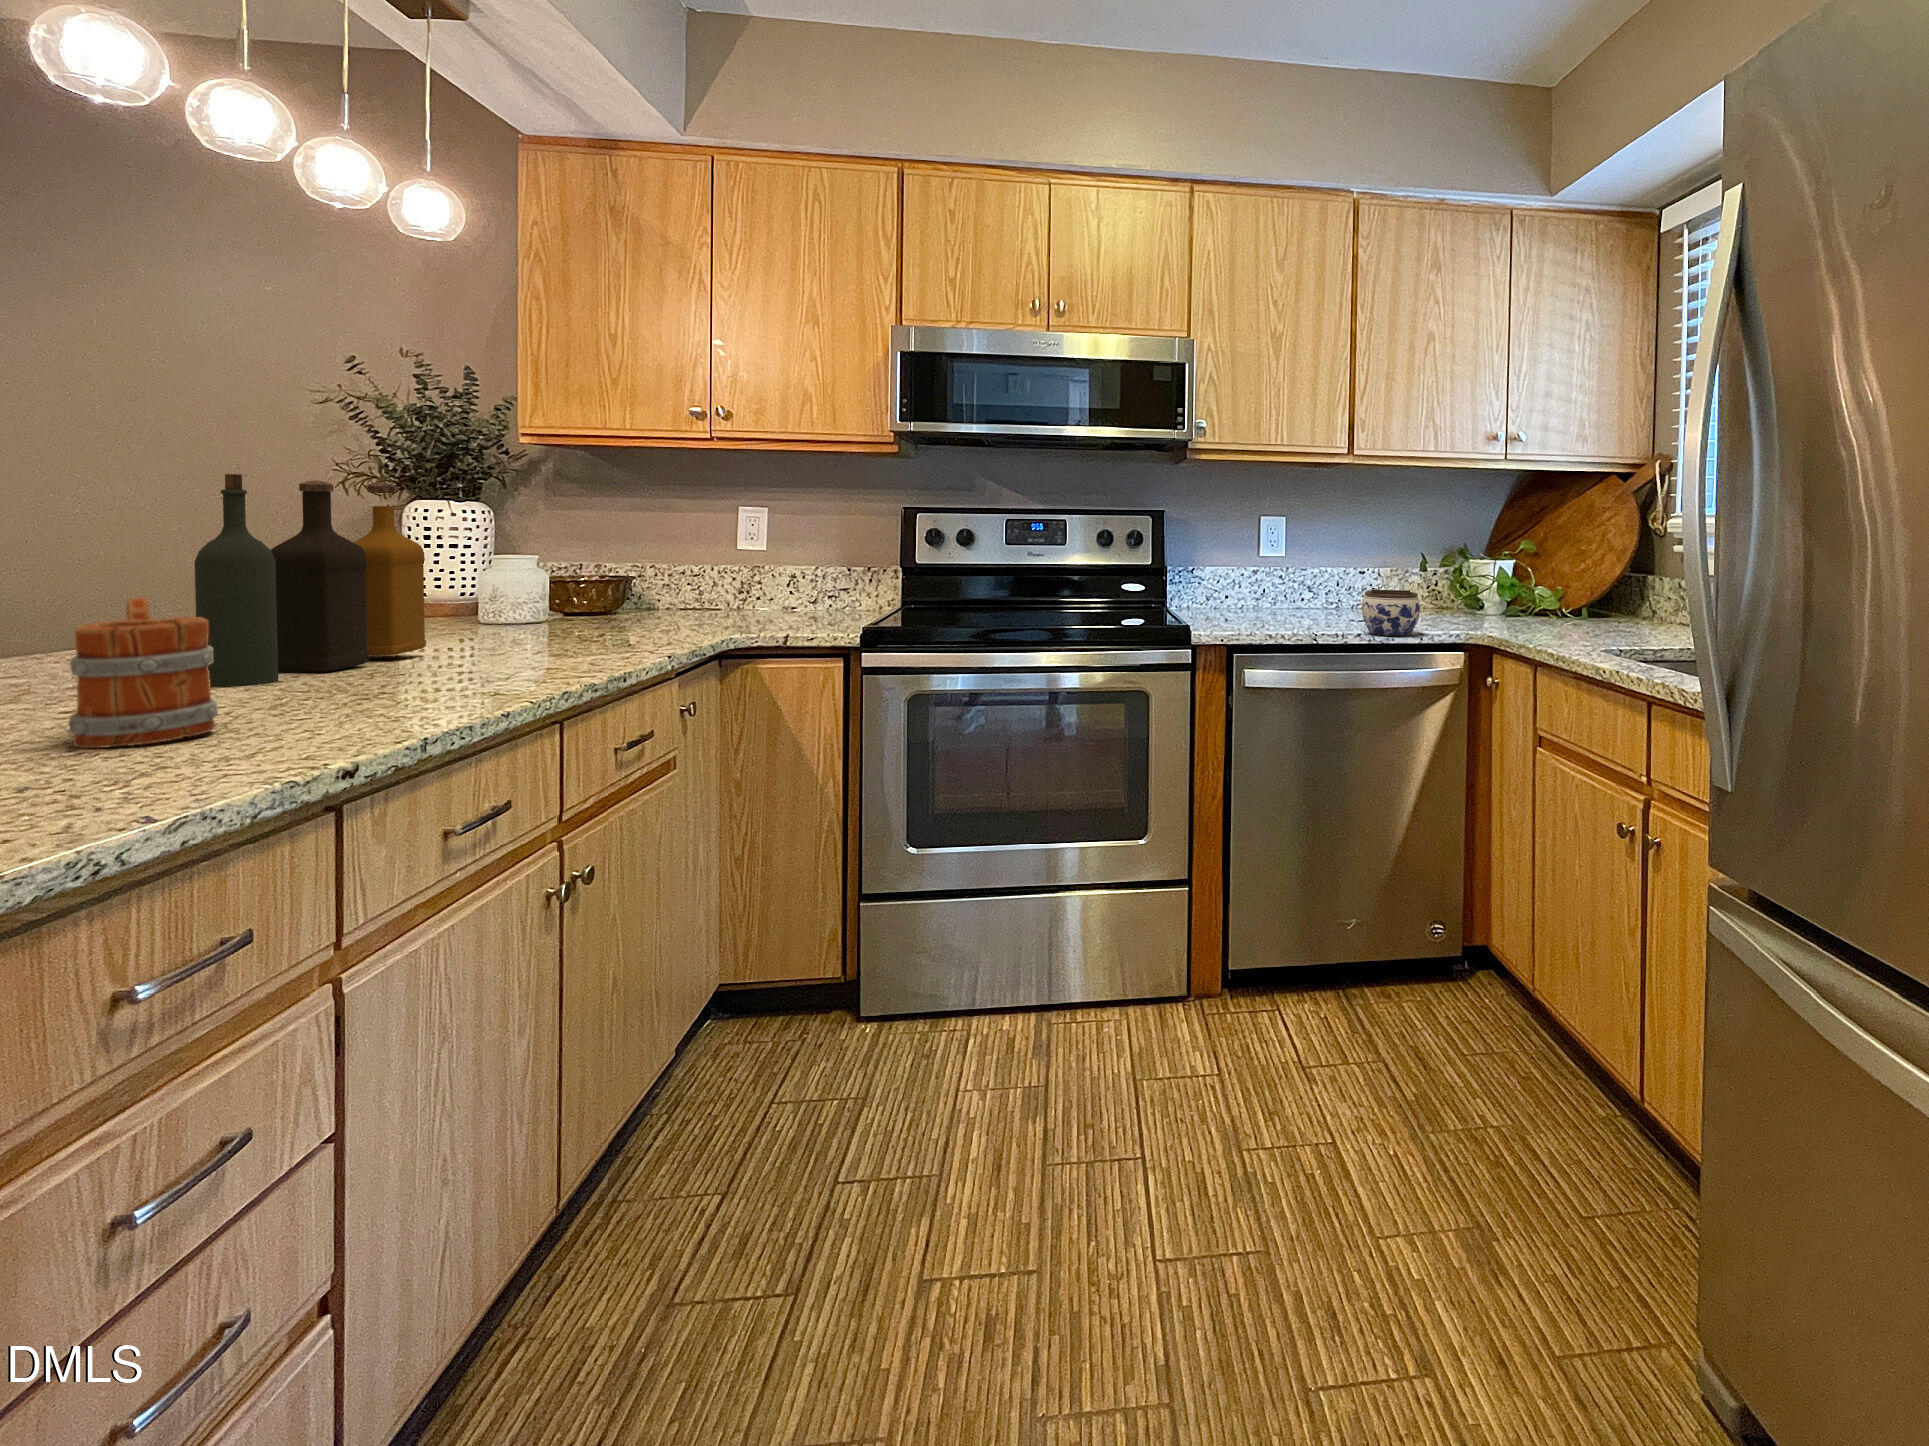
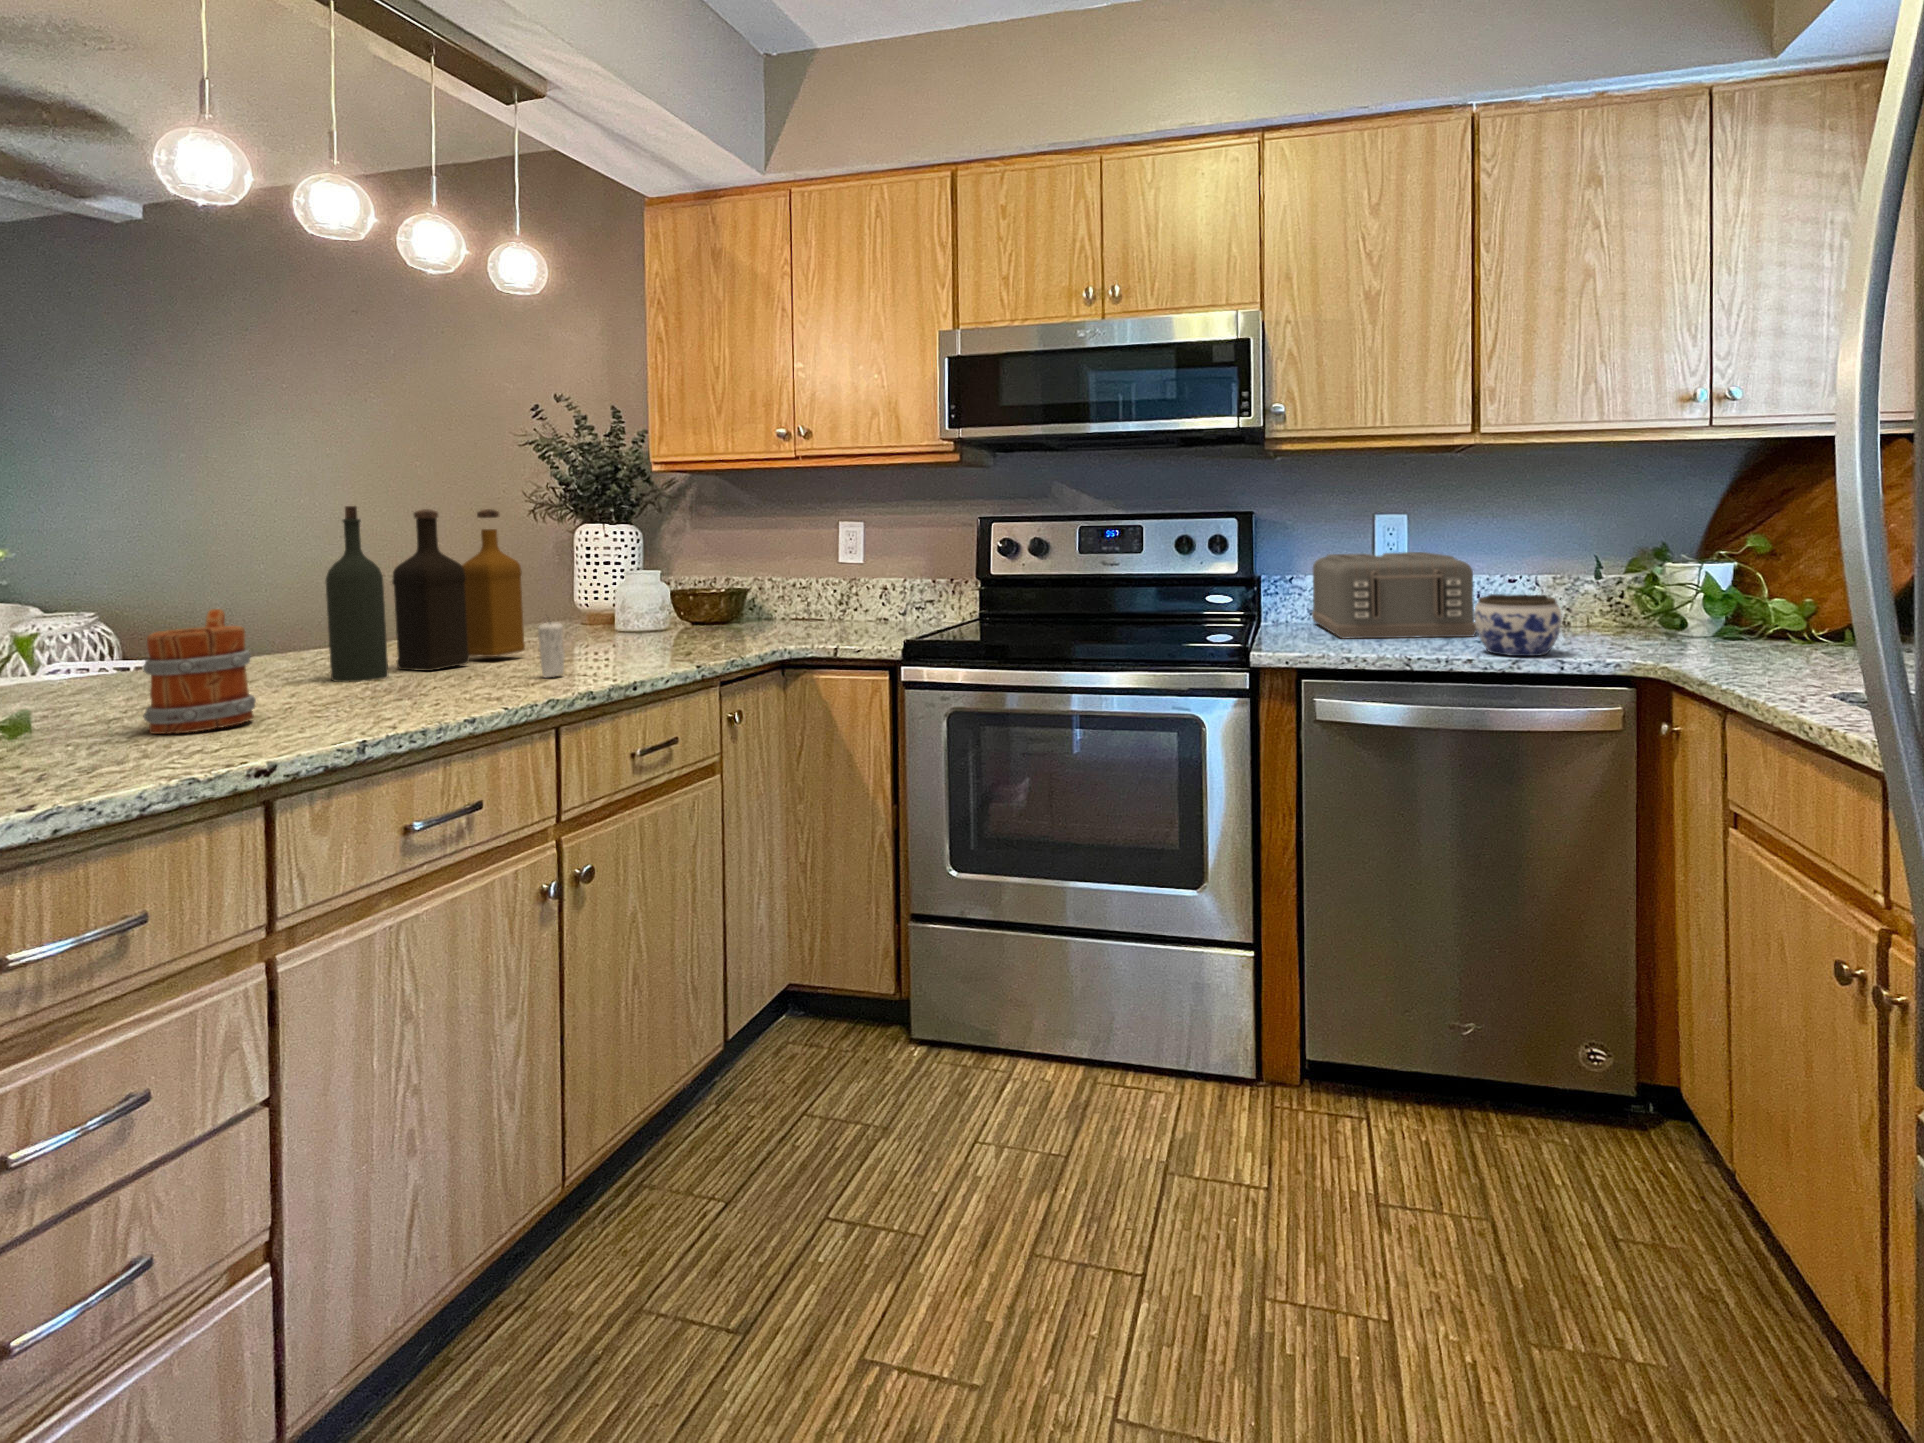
toaster: none [1220,555,1352,625] -> present [1312,552,1477,639]
candle: none [497,603,528,675] -> present [538,622,565,677]

